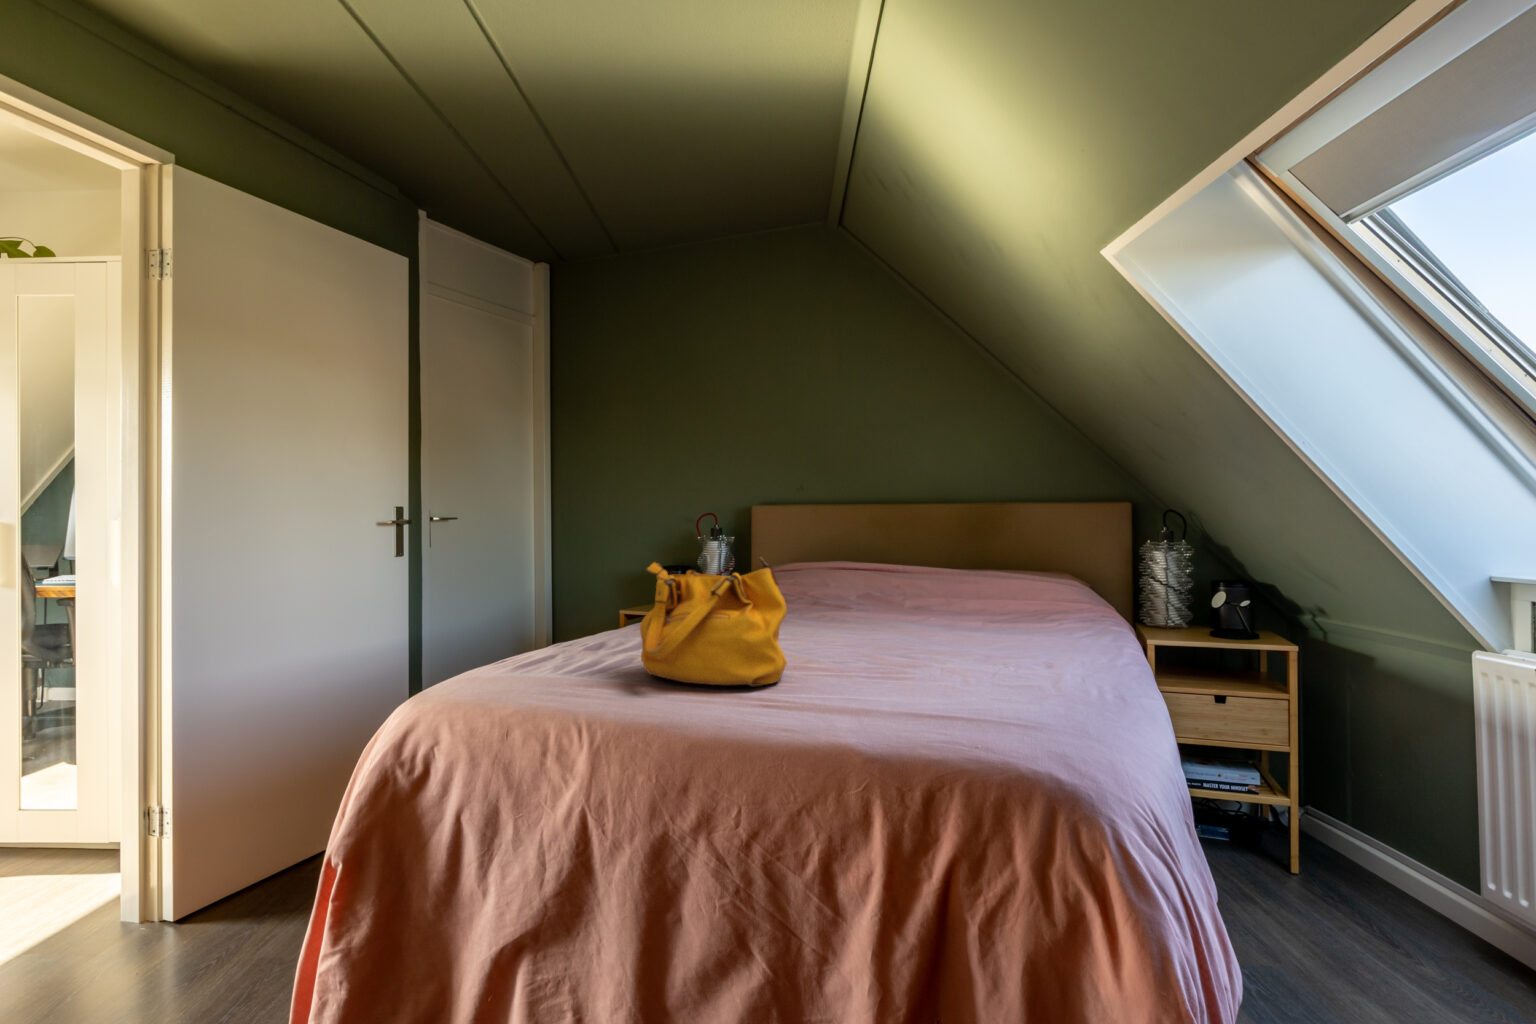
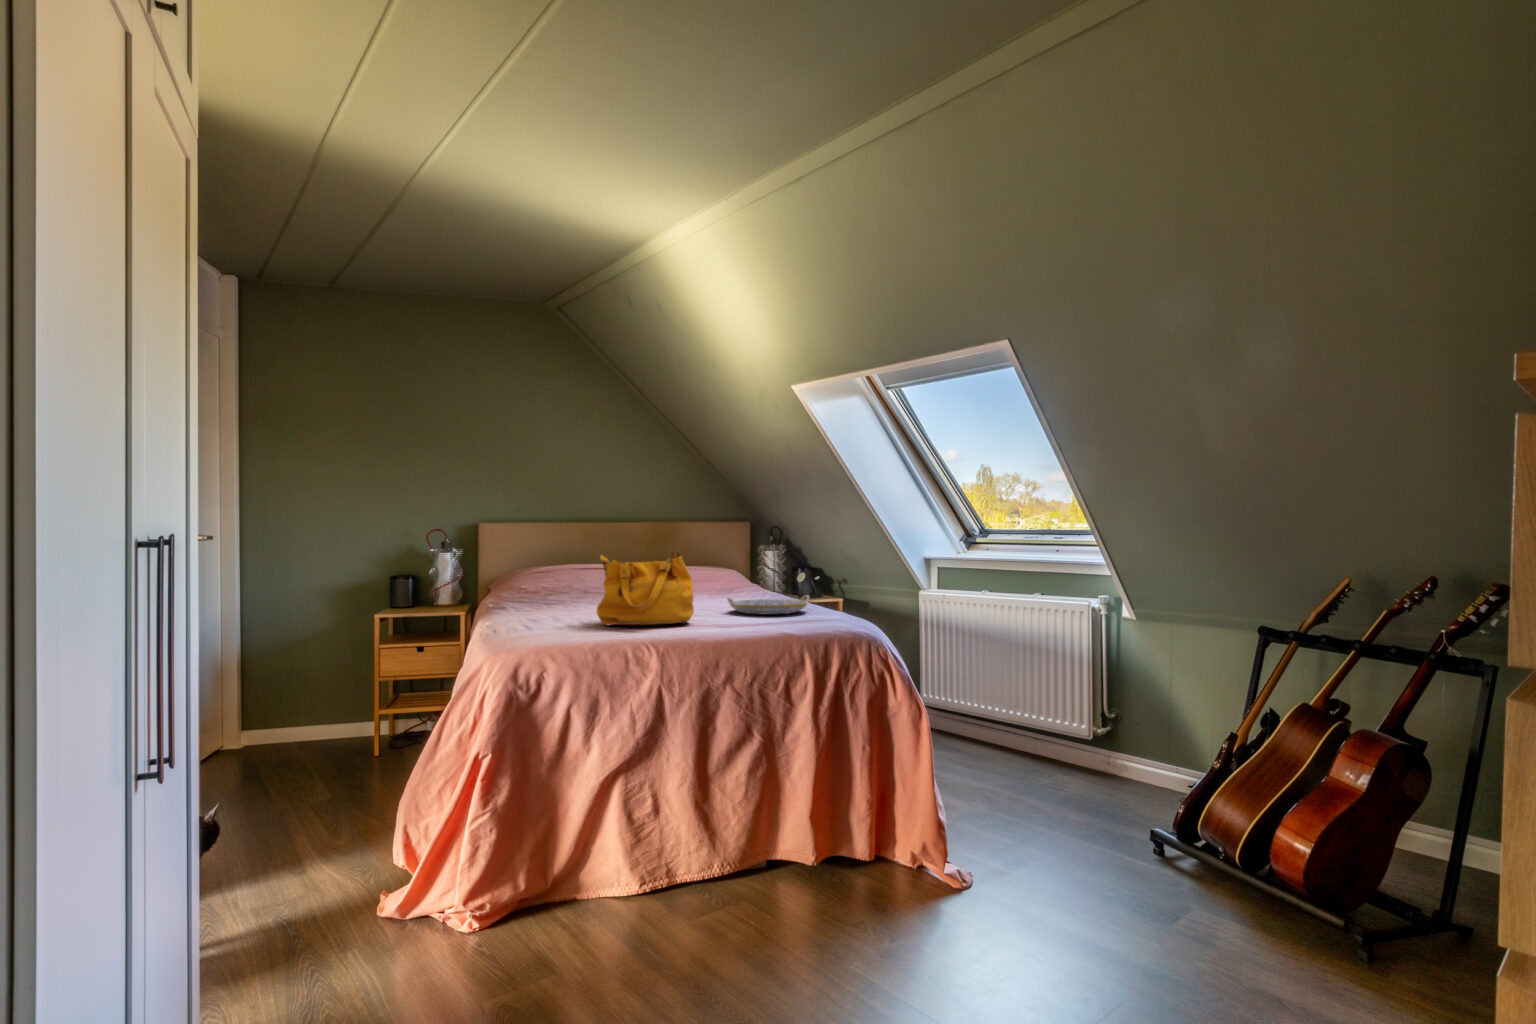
serving tray: none [904,640,1066,685] -> present [728,595,809,614]

